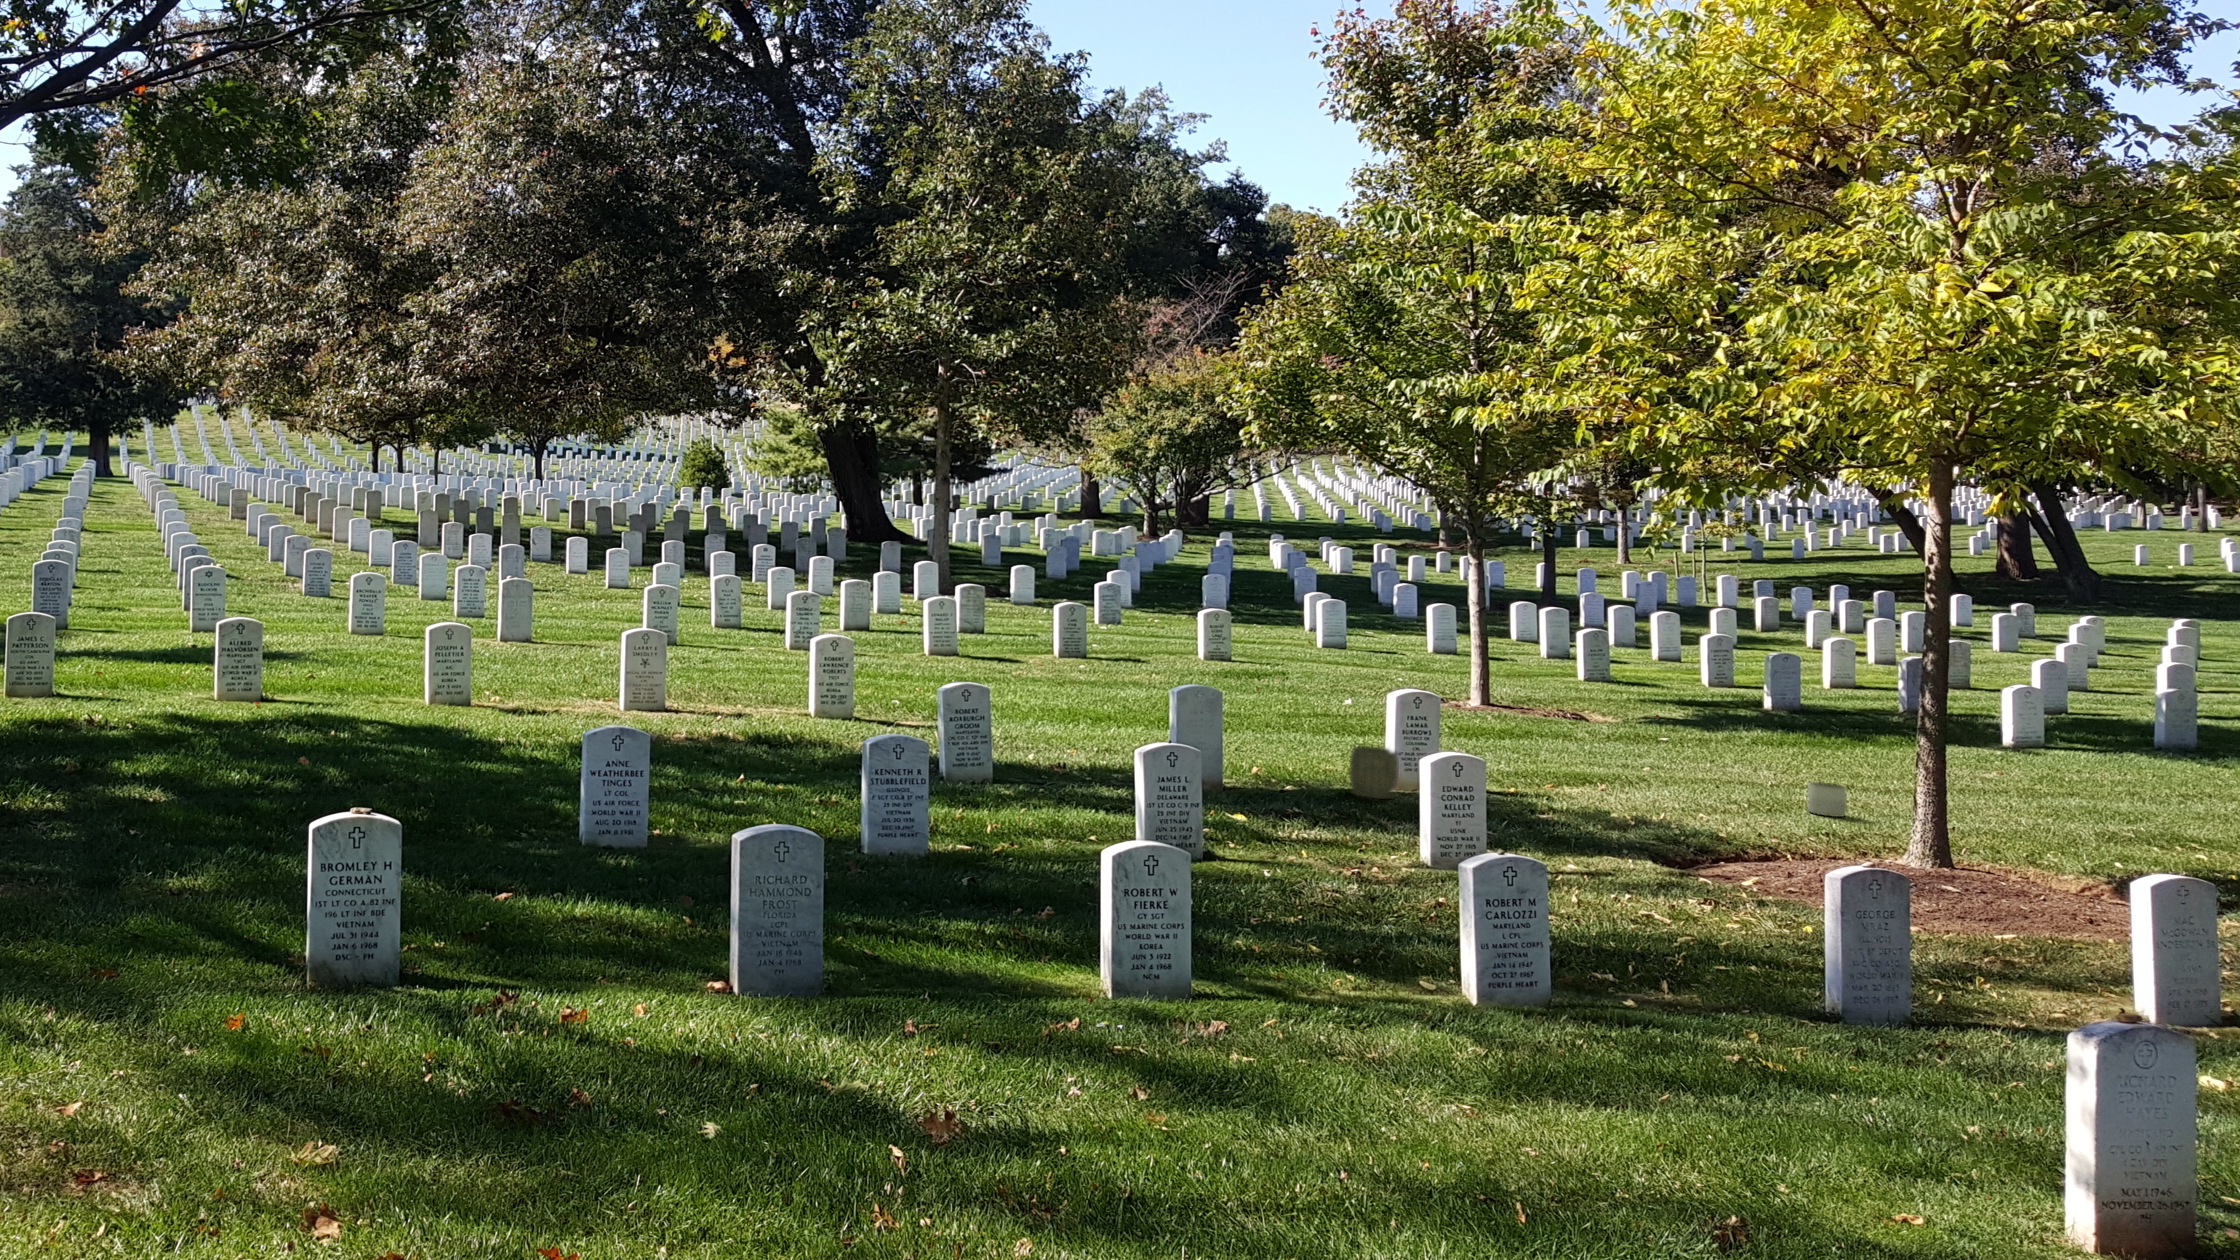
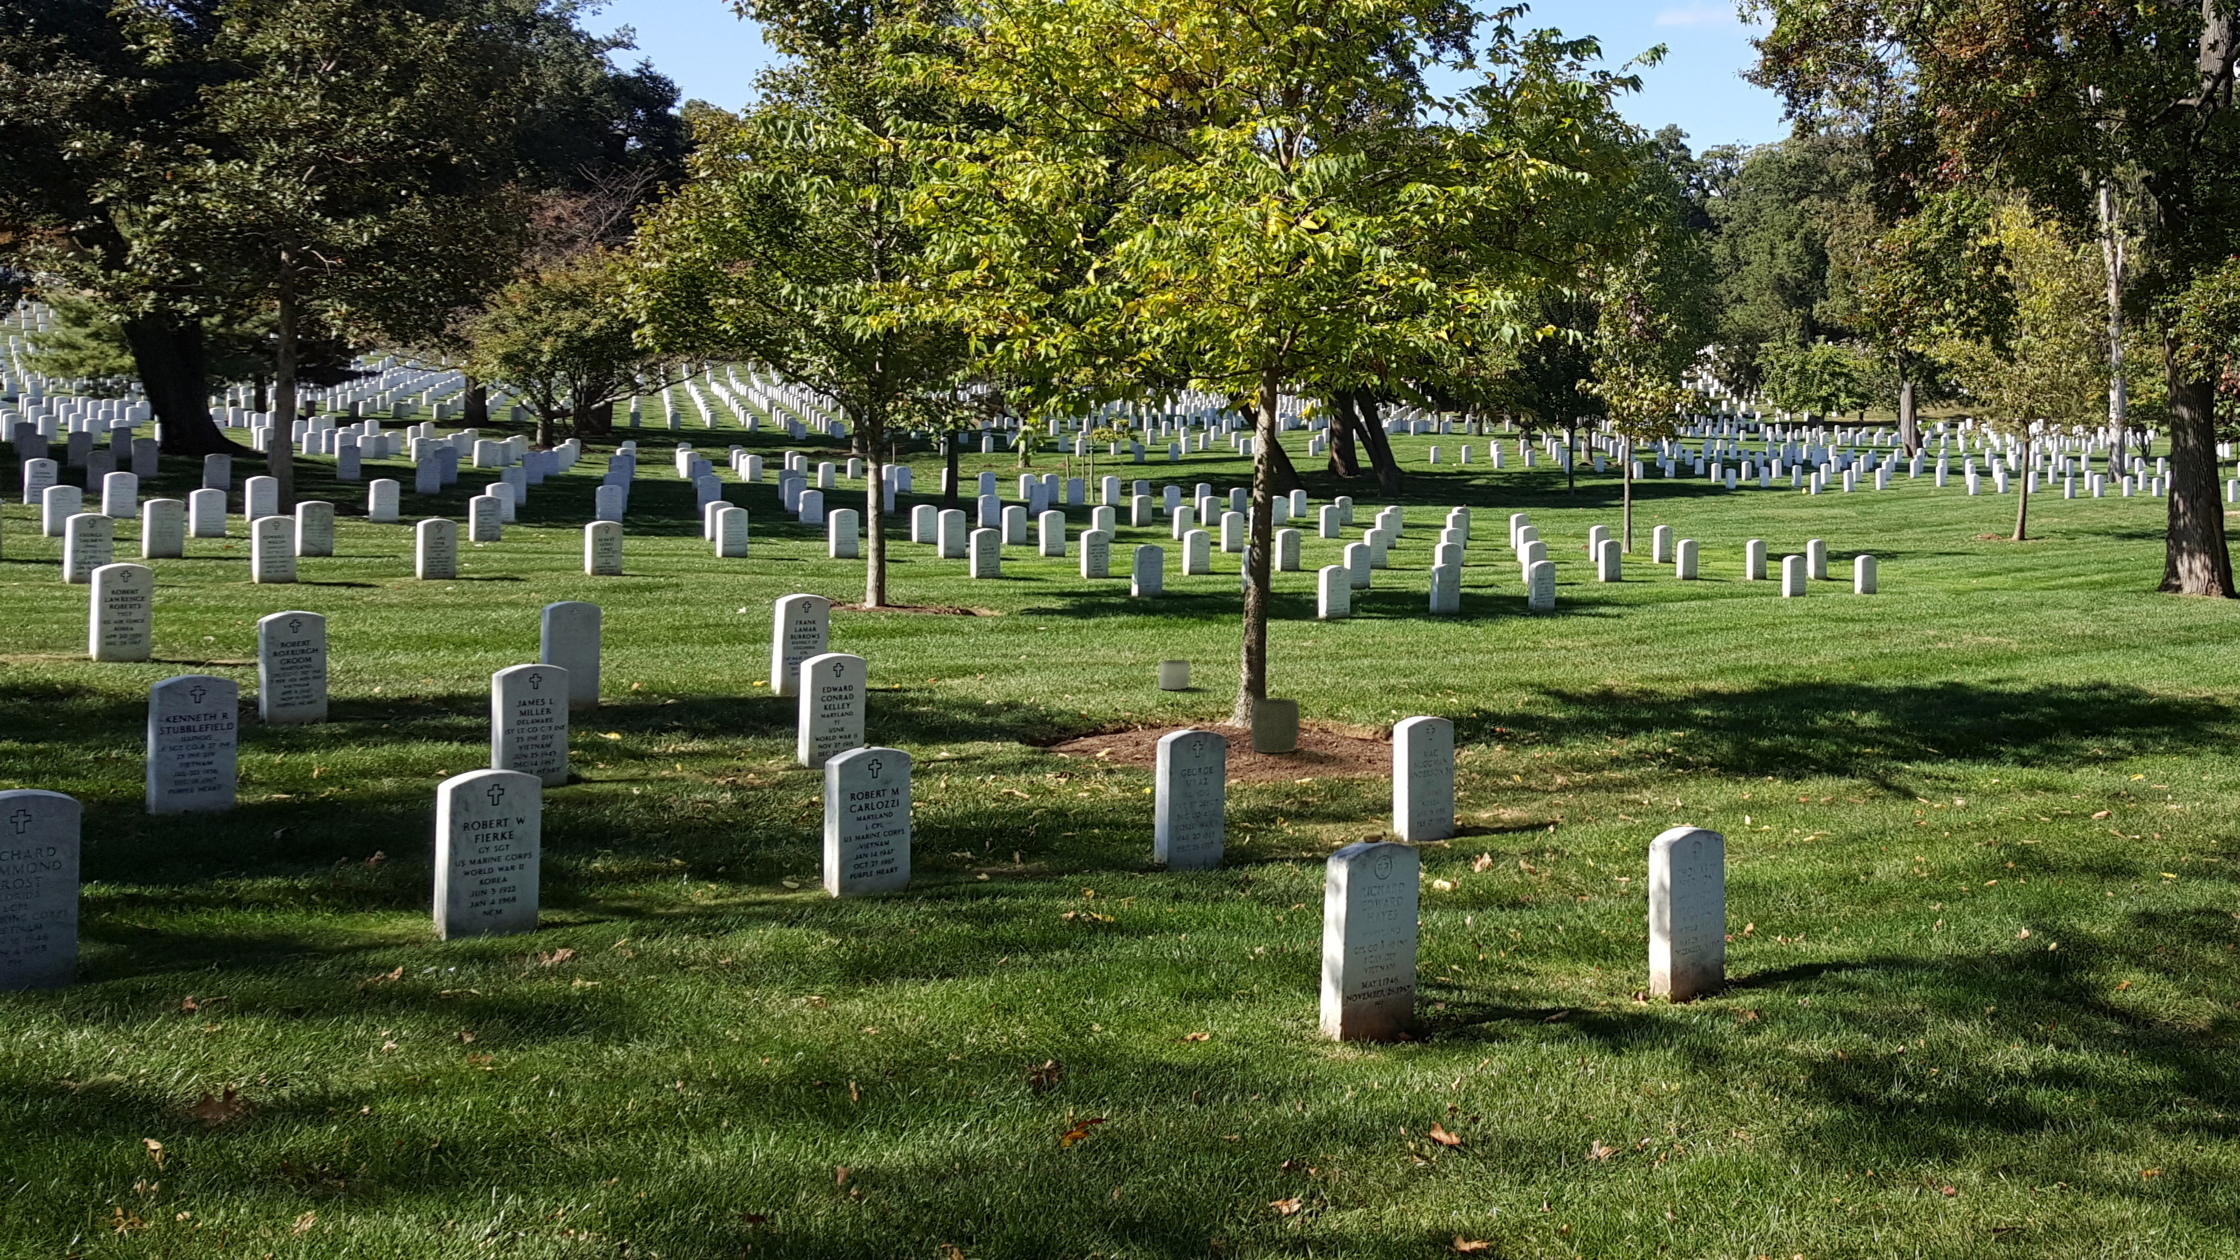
woven basket: present [1349,746,1399,799] -> present [1251,698,1300,753]

